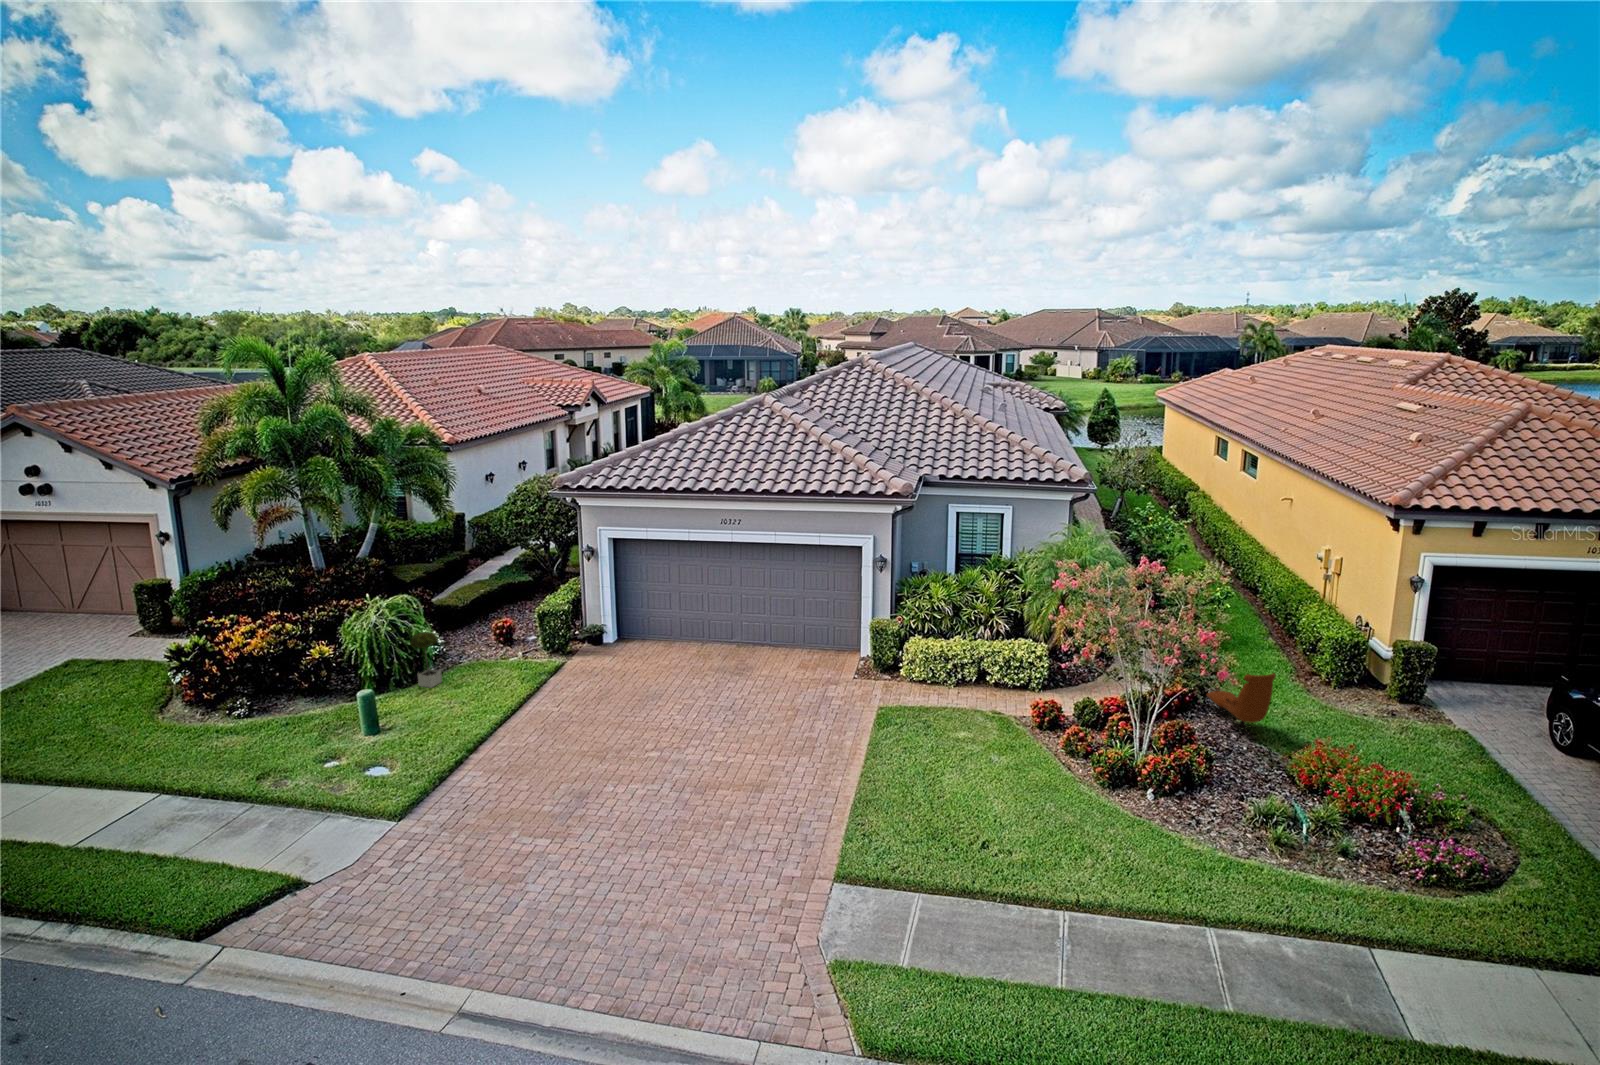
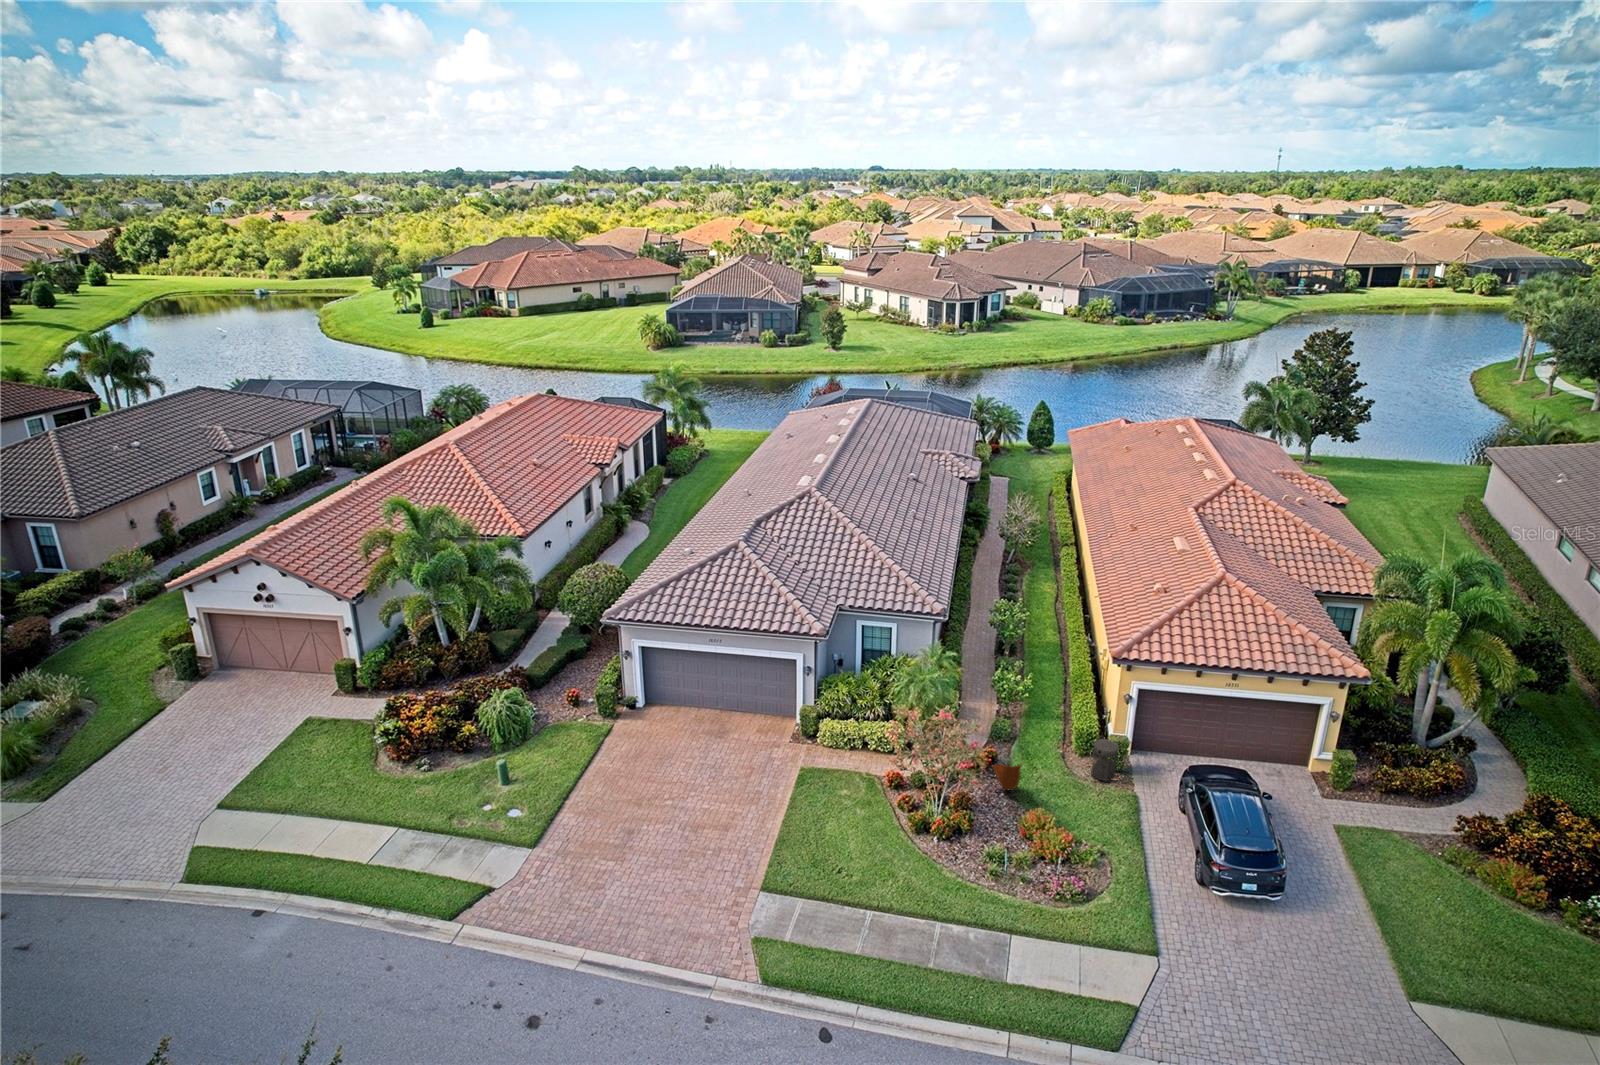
potted tree: present [410,632,442,688] -> none [522,716,540,749]
trash can: none [1373,645,1427,718] -> present [1091,739,1119,782]

